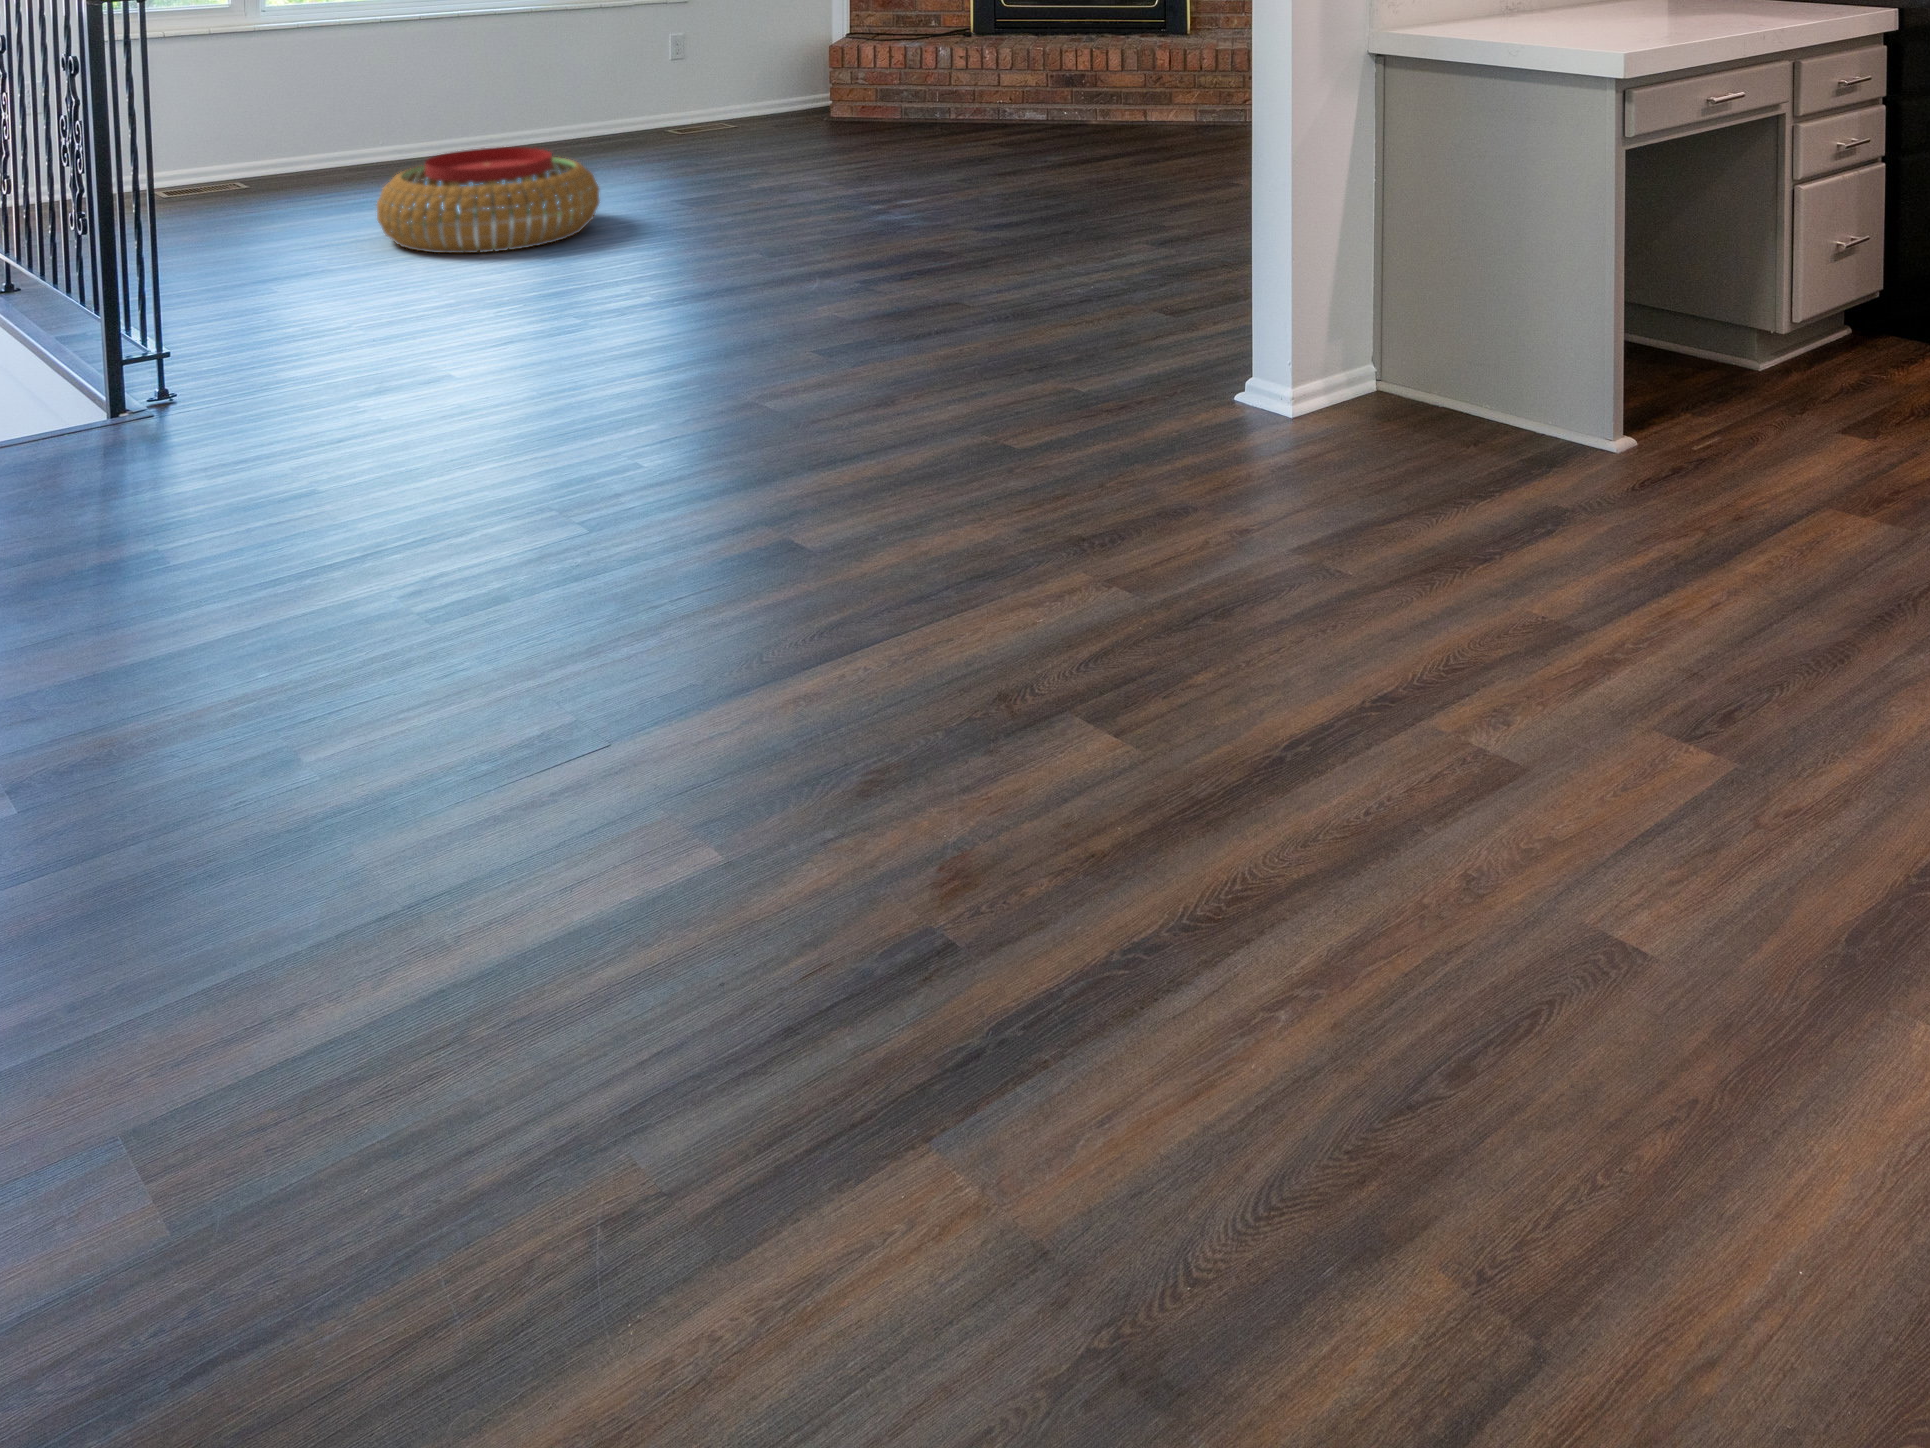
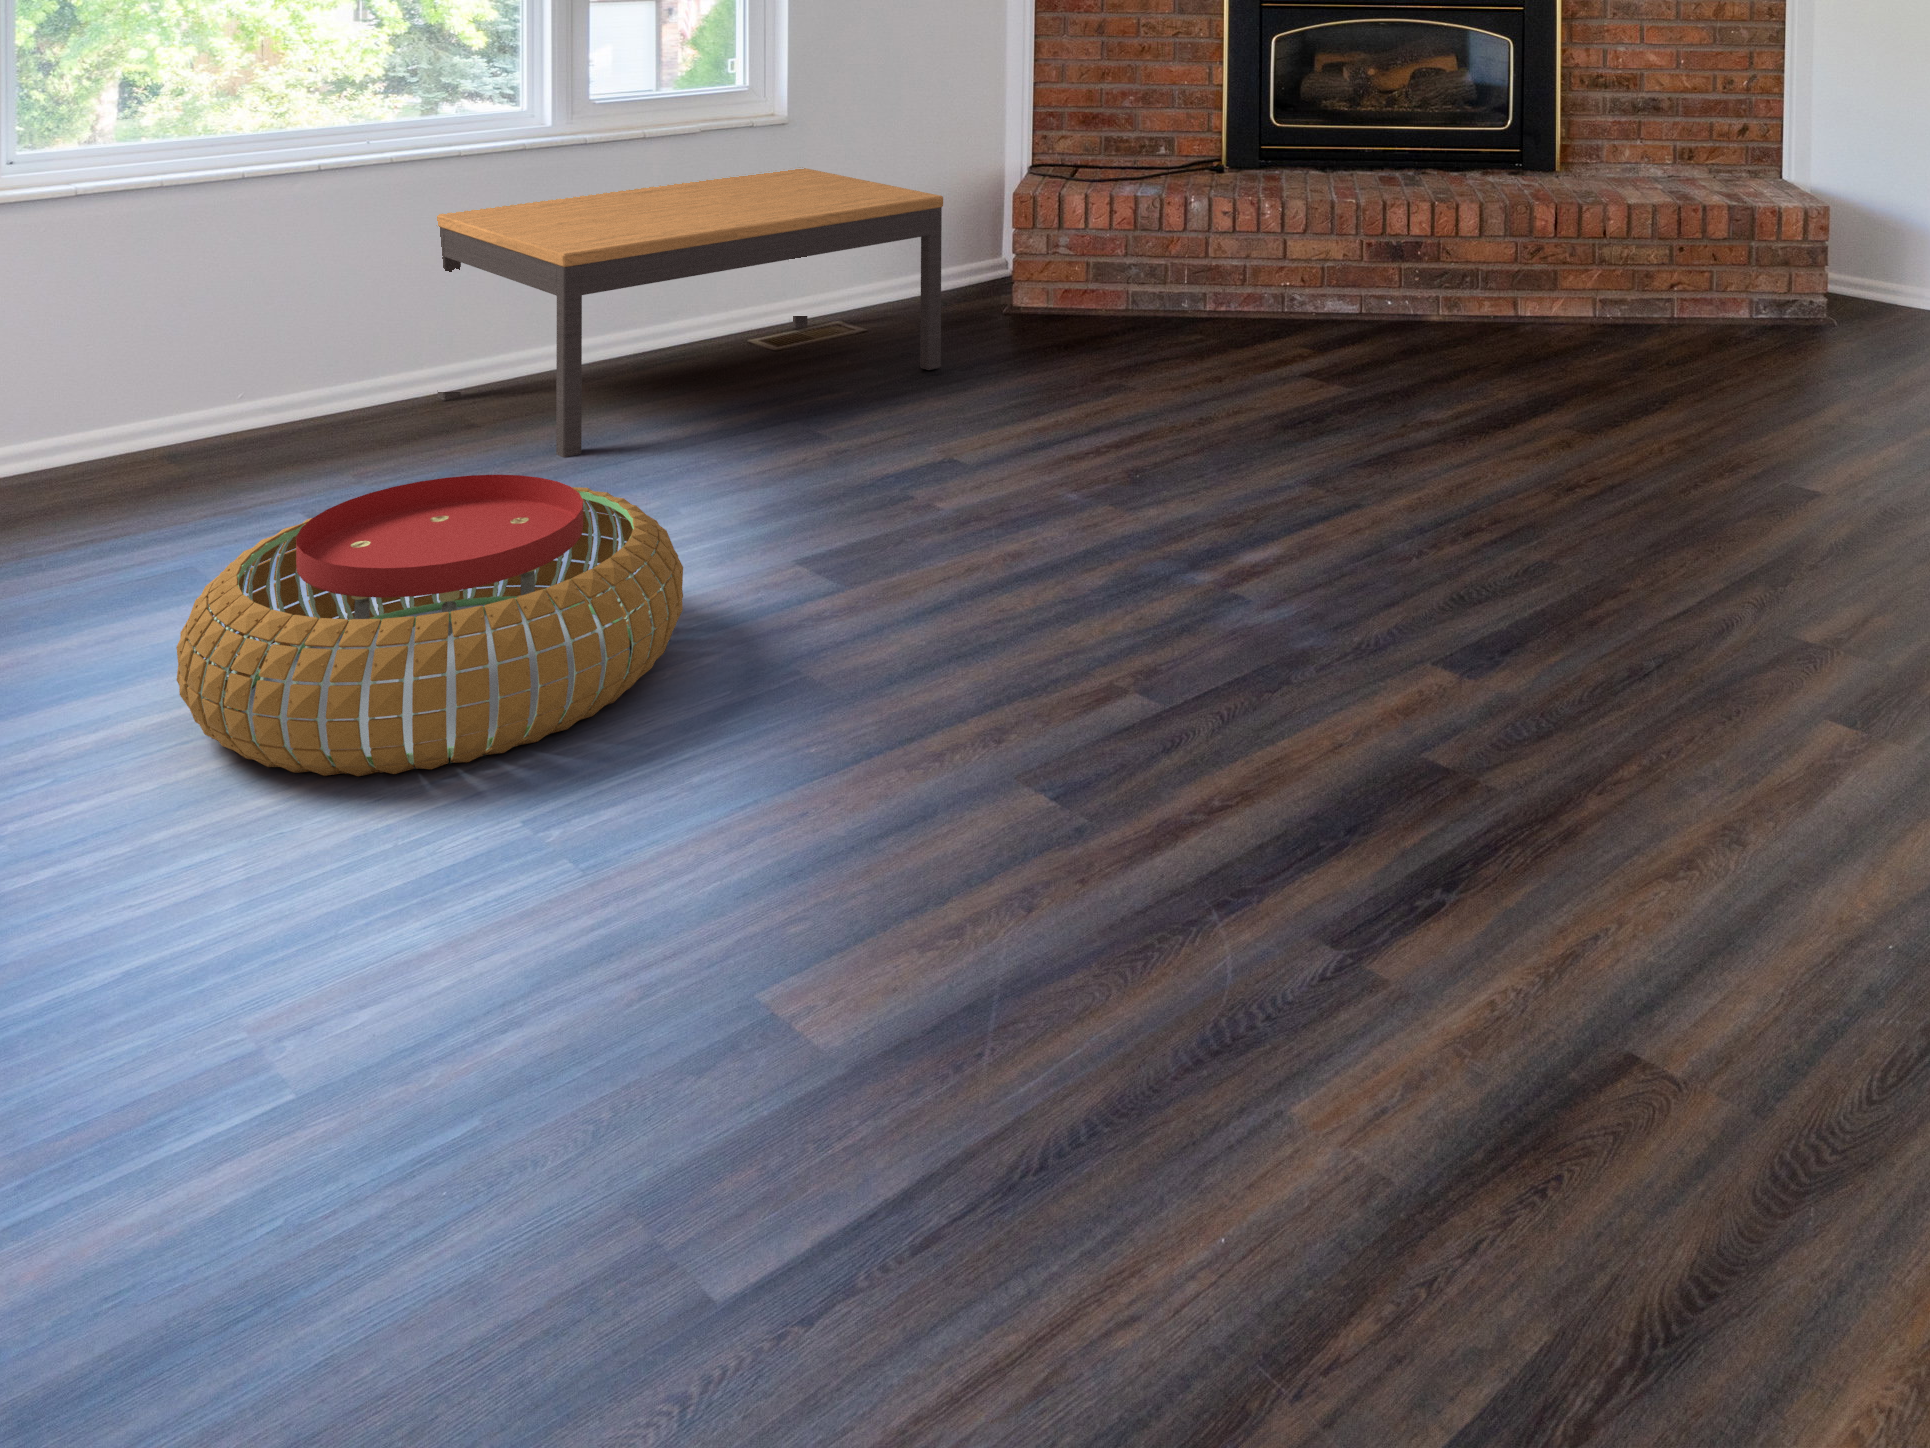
coffee table: none [483,30,774,174] -> present [437,168,943,458]

